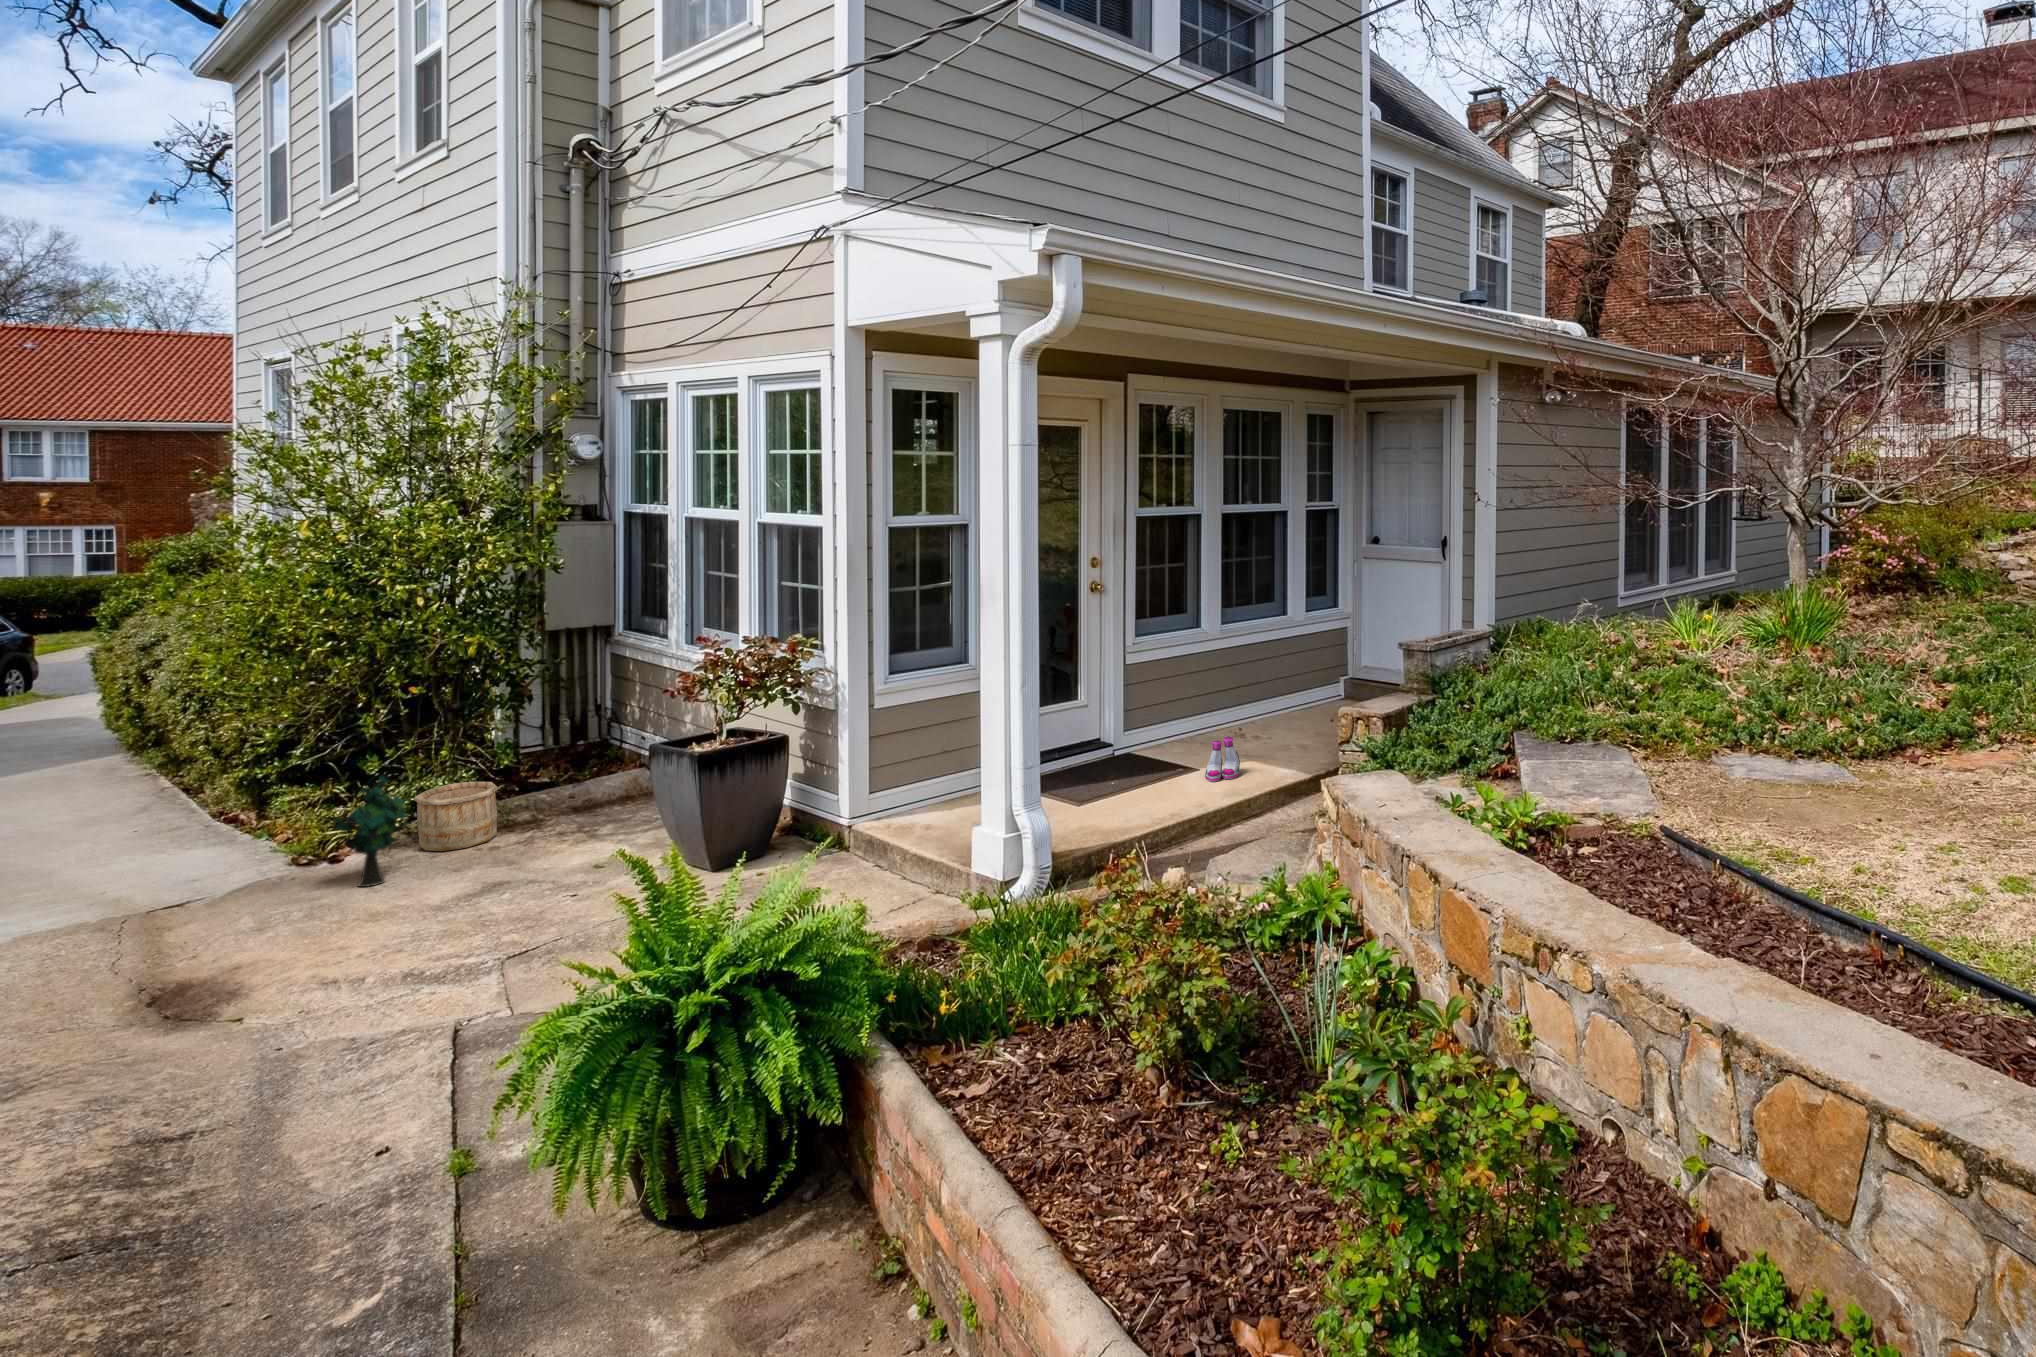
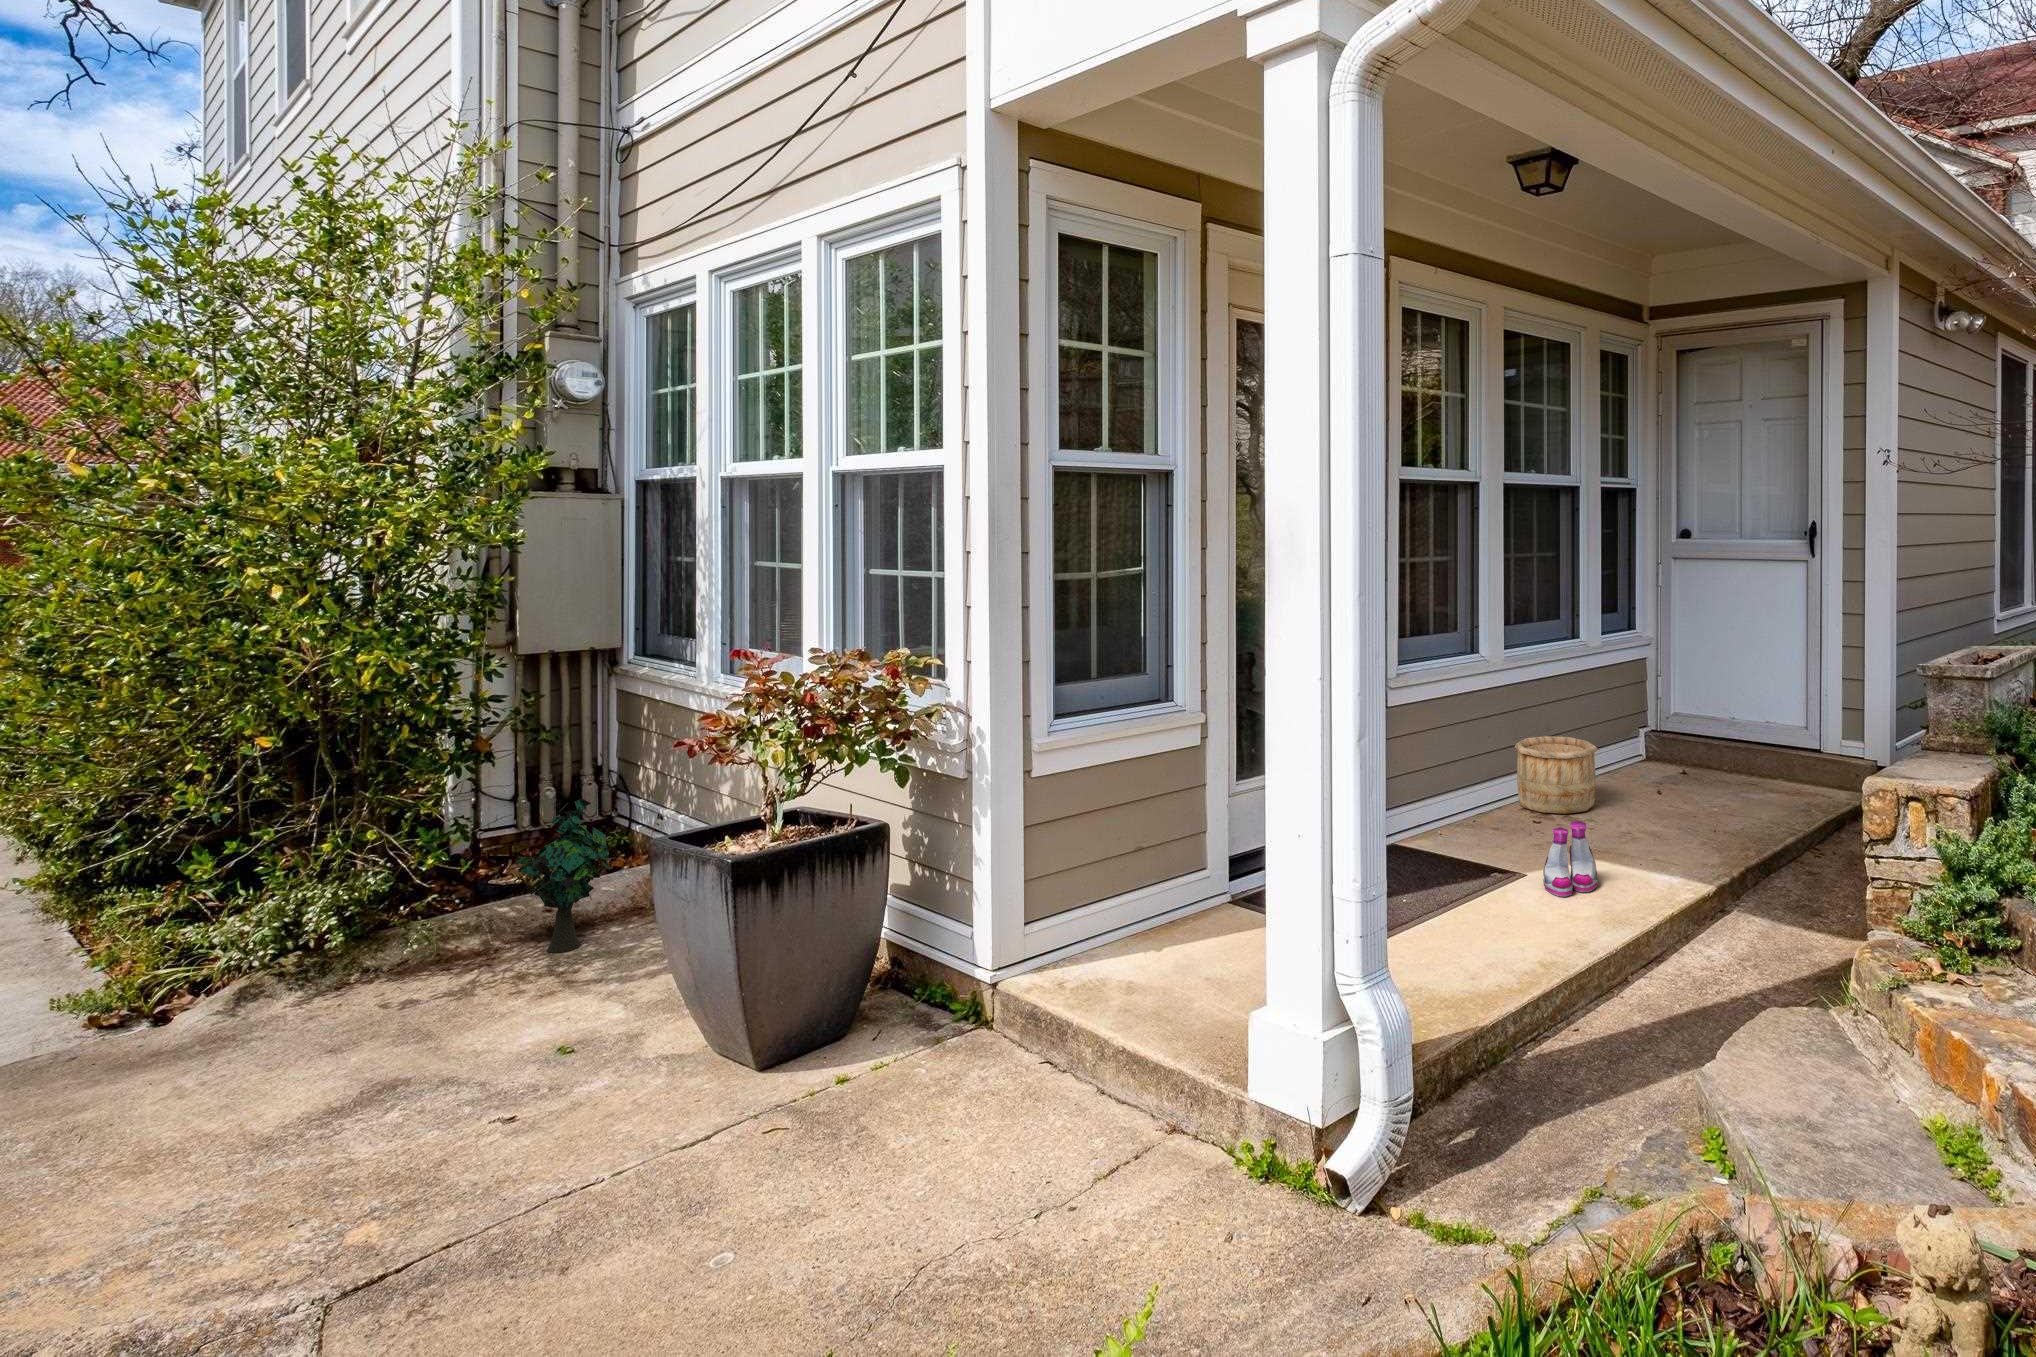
decorative plant: present [333,774,409,887] -> present [515,799,612,953]
wooden bucket: present [414,781,498,851] -> present [1515,736,1597,814]

